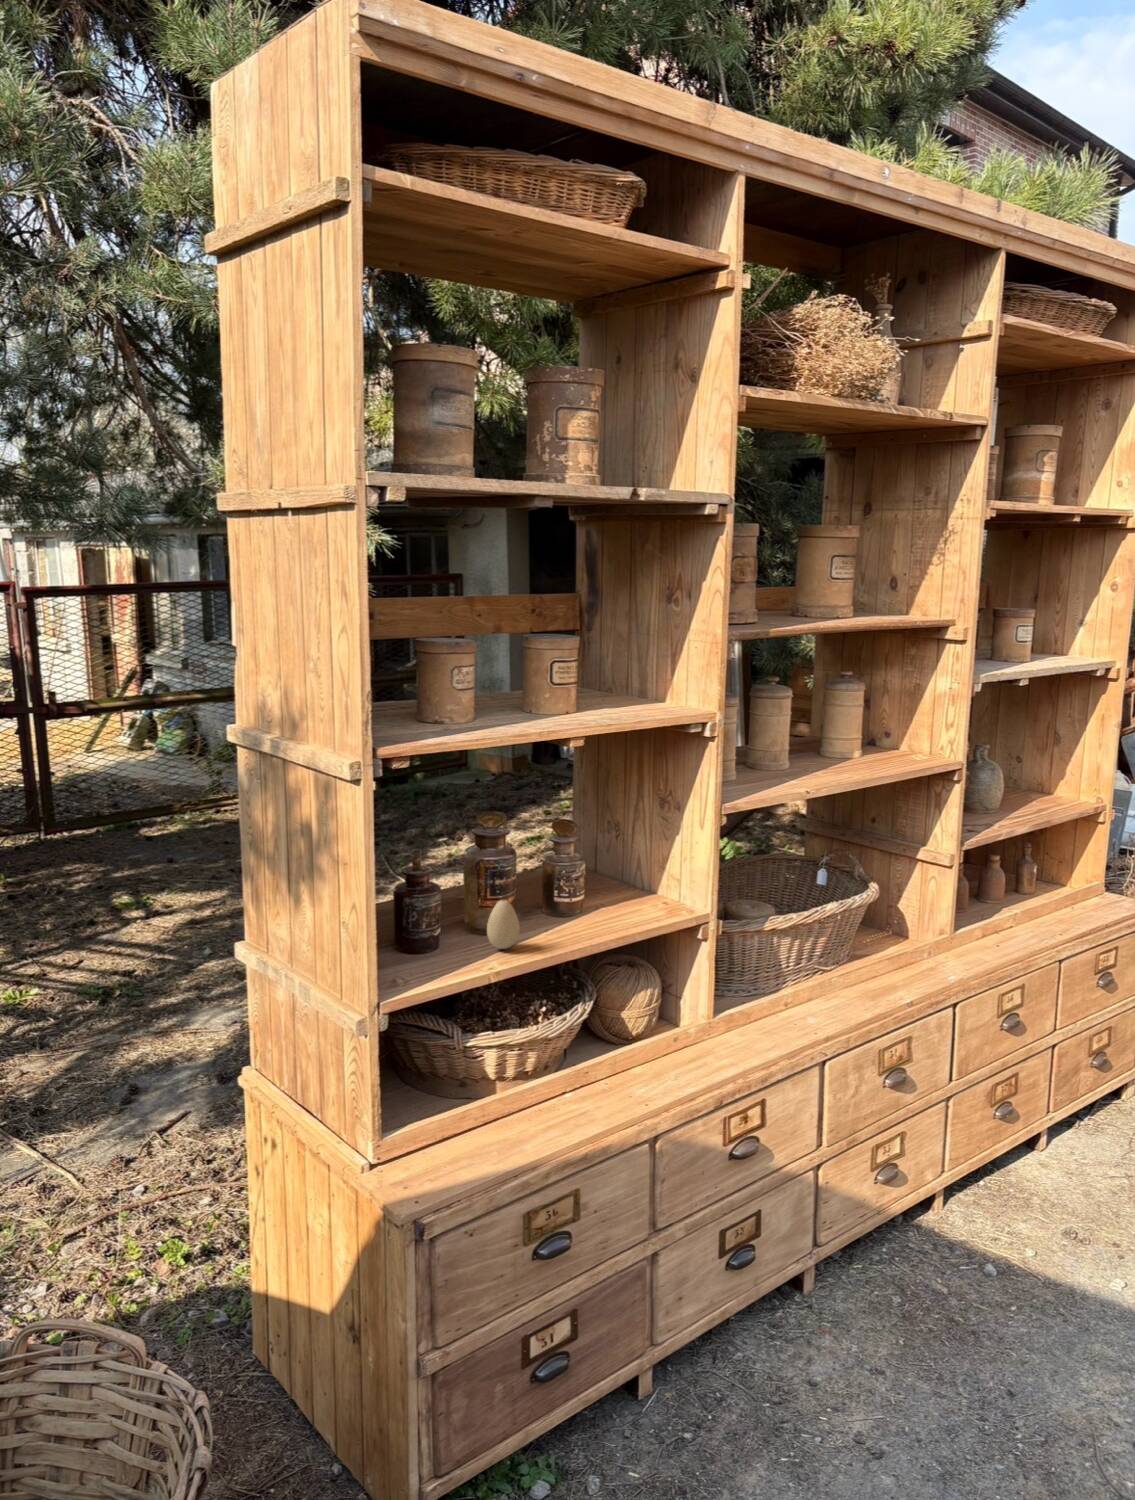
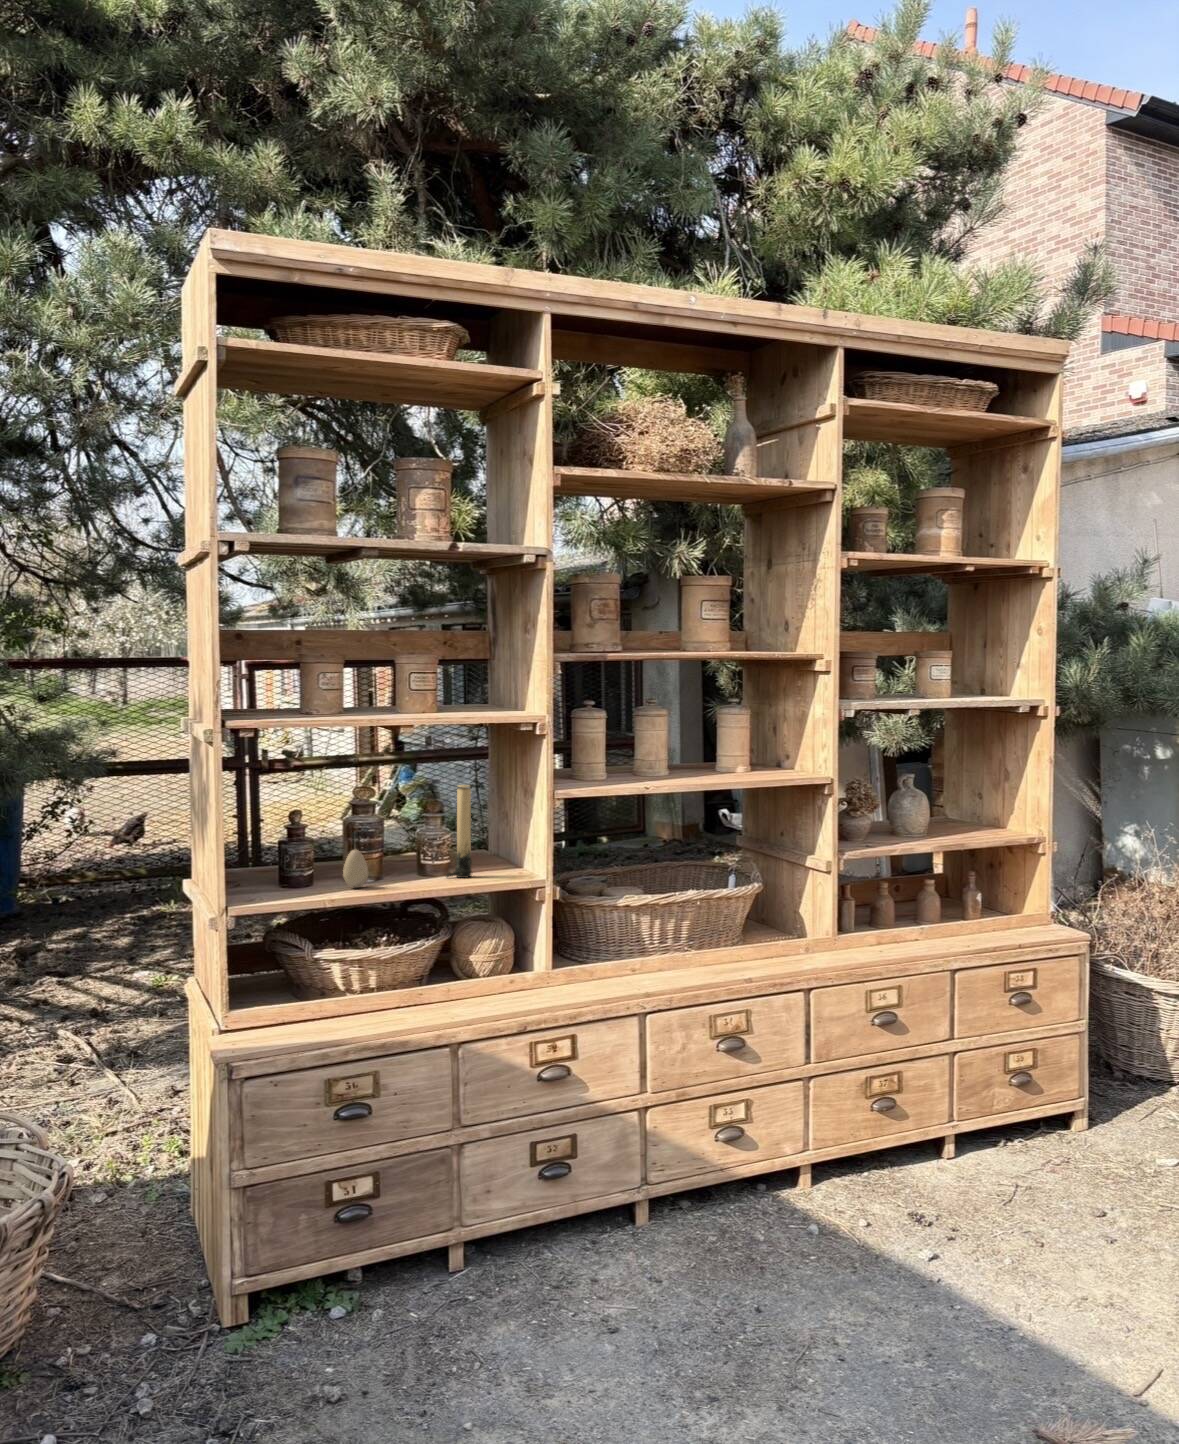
candle: none [593,801,625,920] -> present [446,785,473,878]

